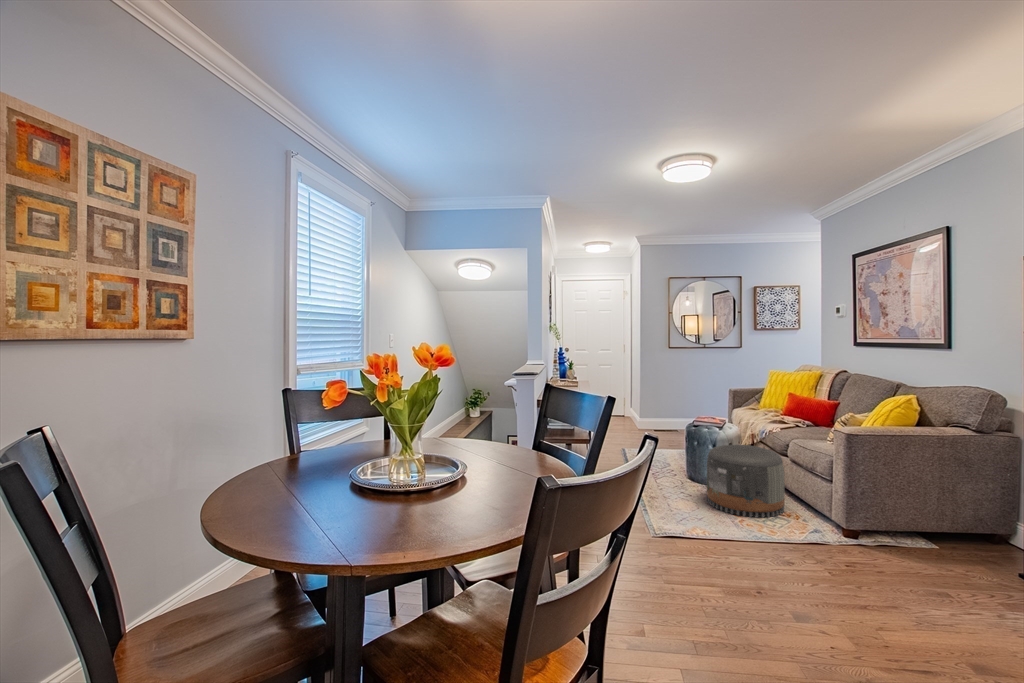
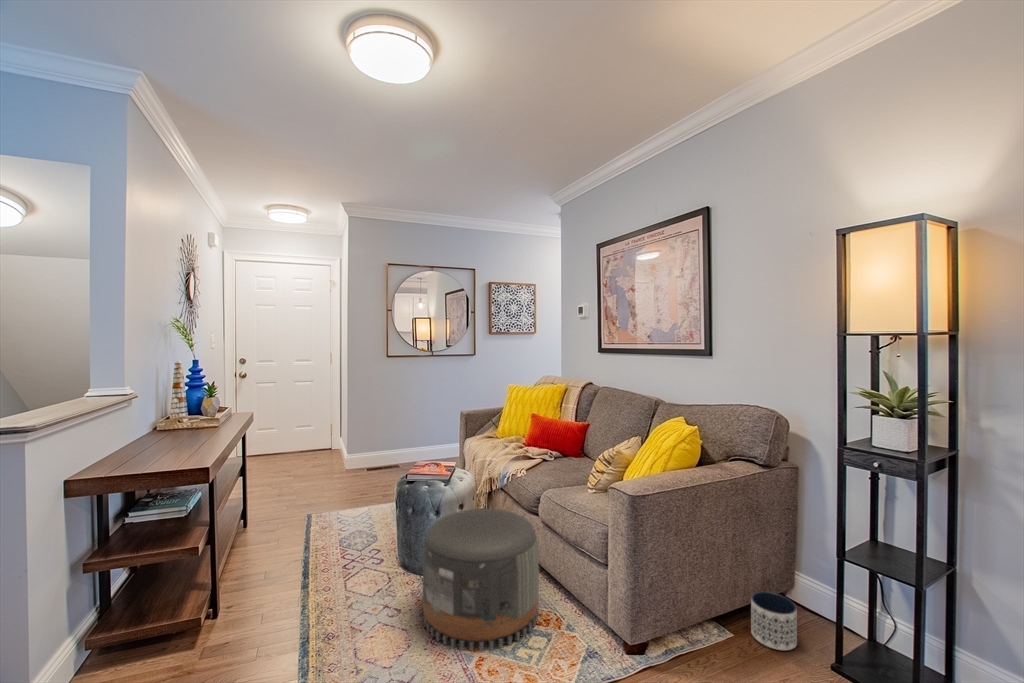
planter: none [954,518,993,555] -> present [751,592,797,650]

